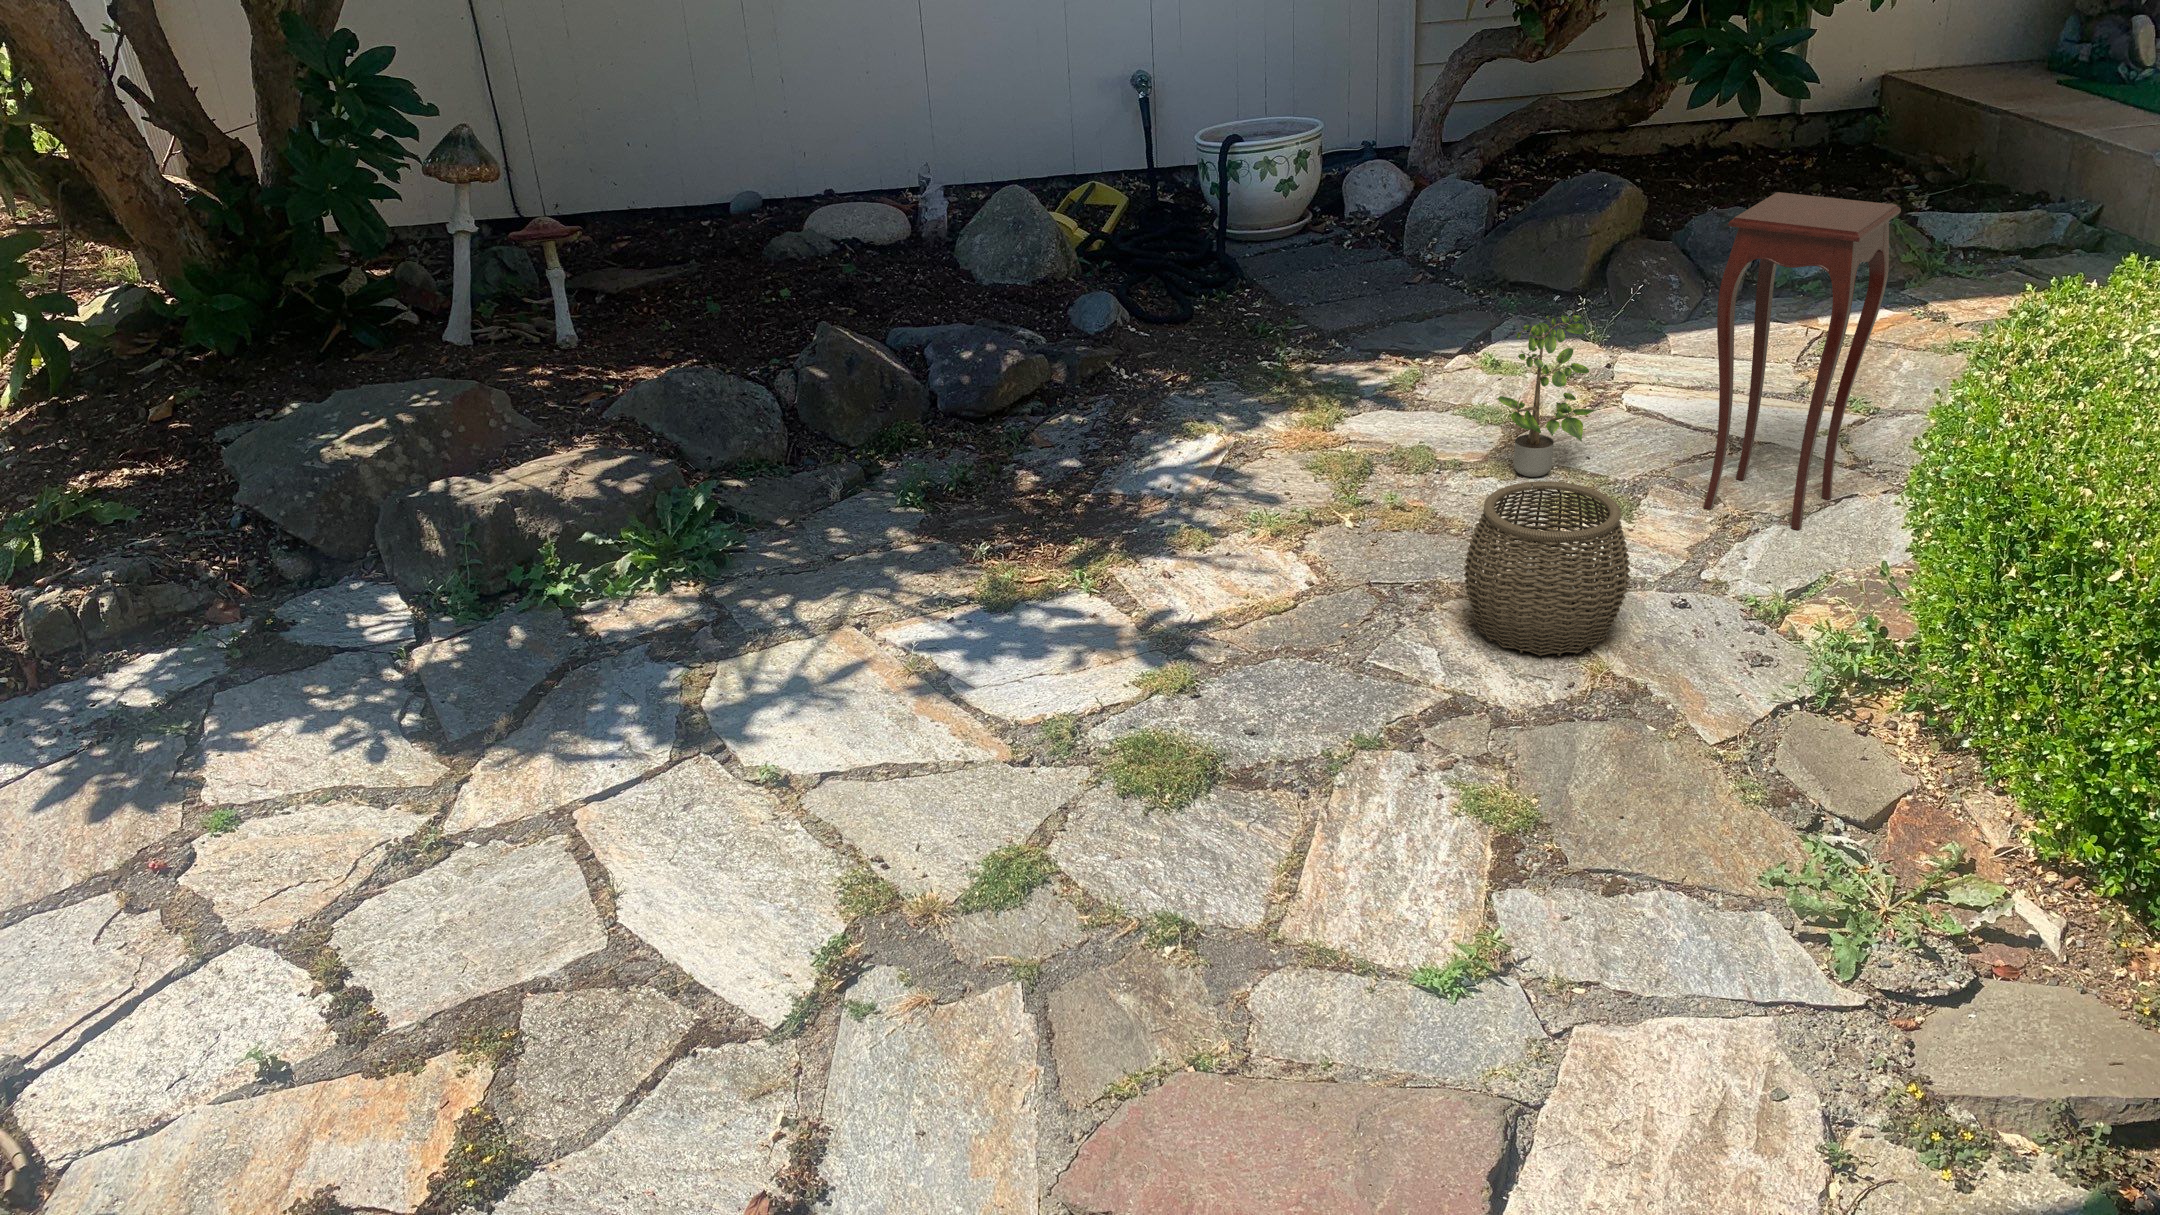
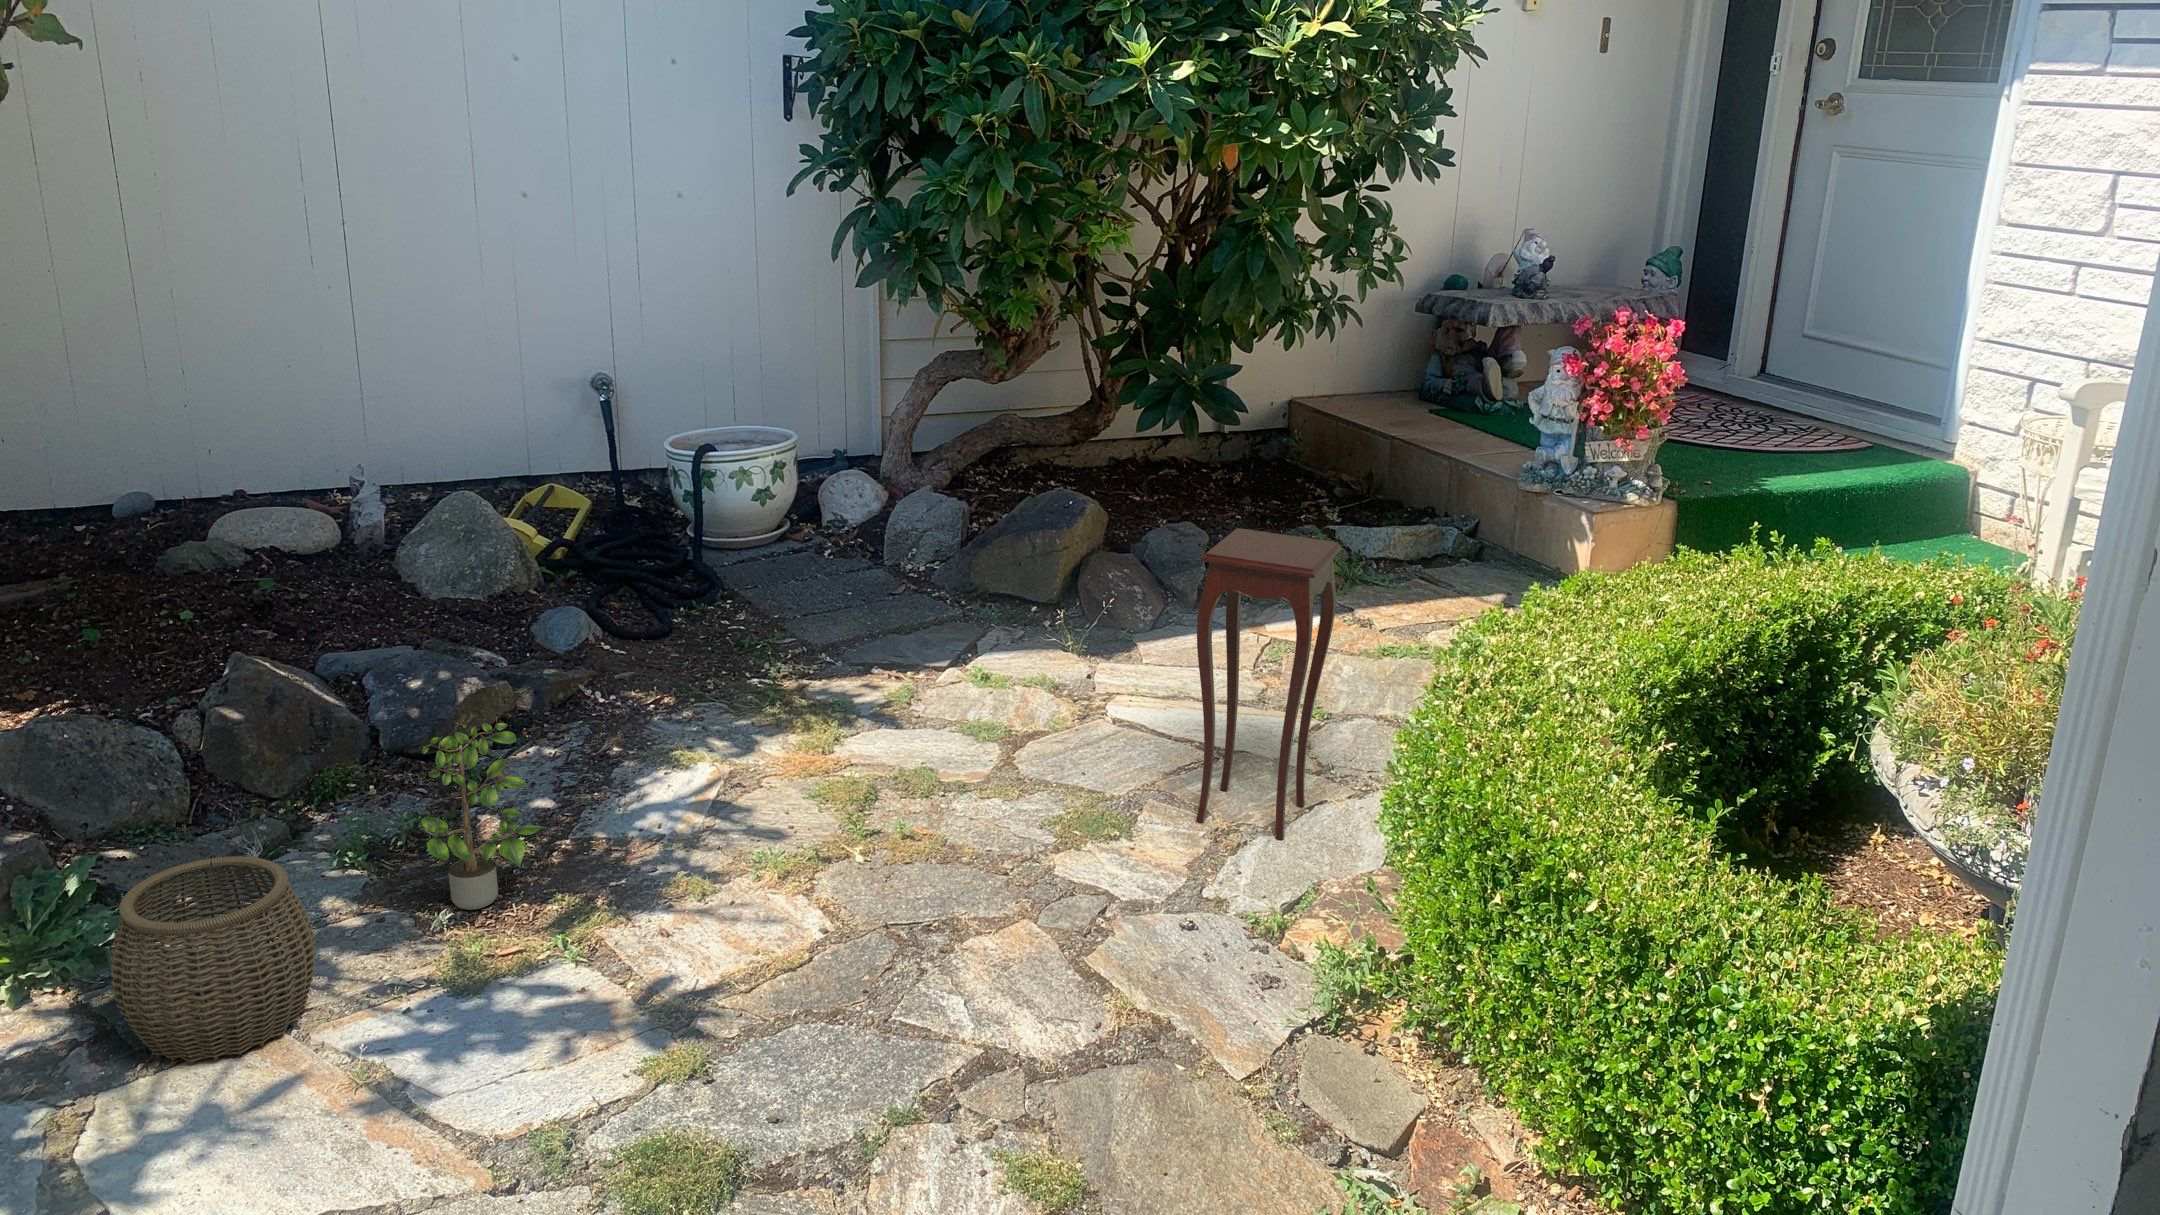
potted plant: present [1498,313,1595,477] -> present [421,722,546,910]
woven basket: present [1464,481,1630,656] -> present [110,856,316,1062]

